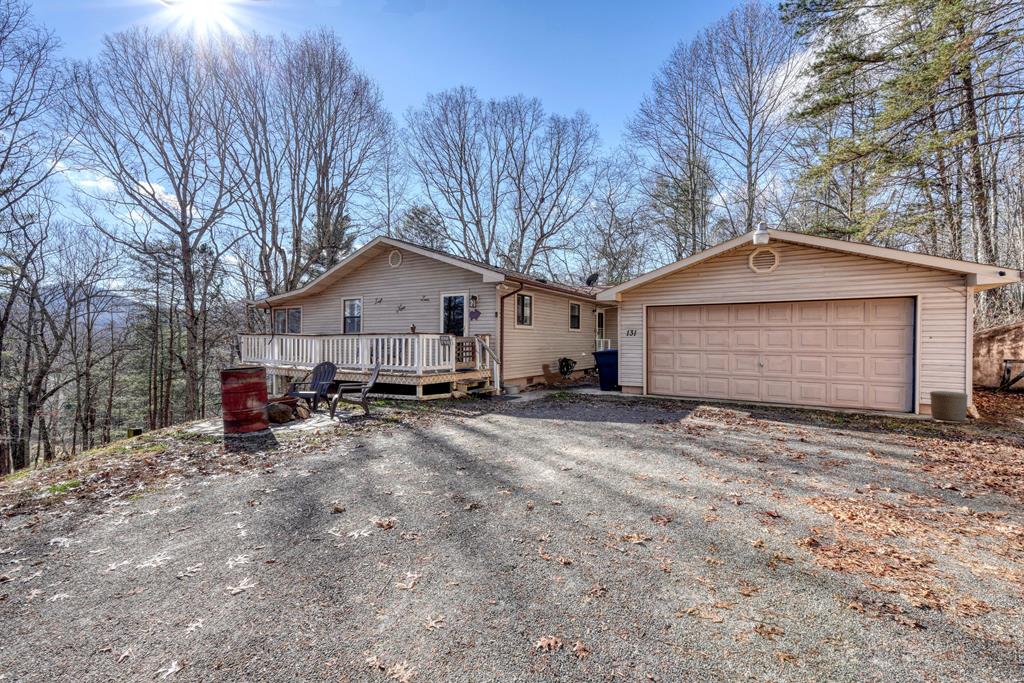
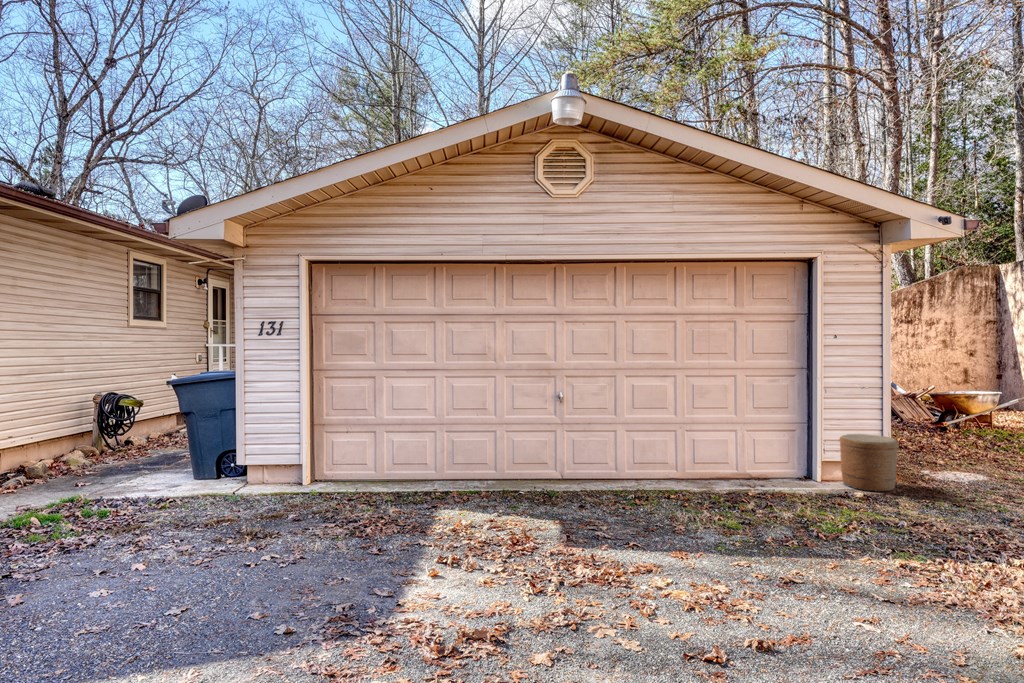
lounge chair: present [542,364,573,389] -> none [26,412,124,482]

